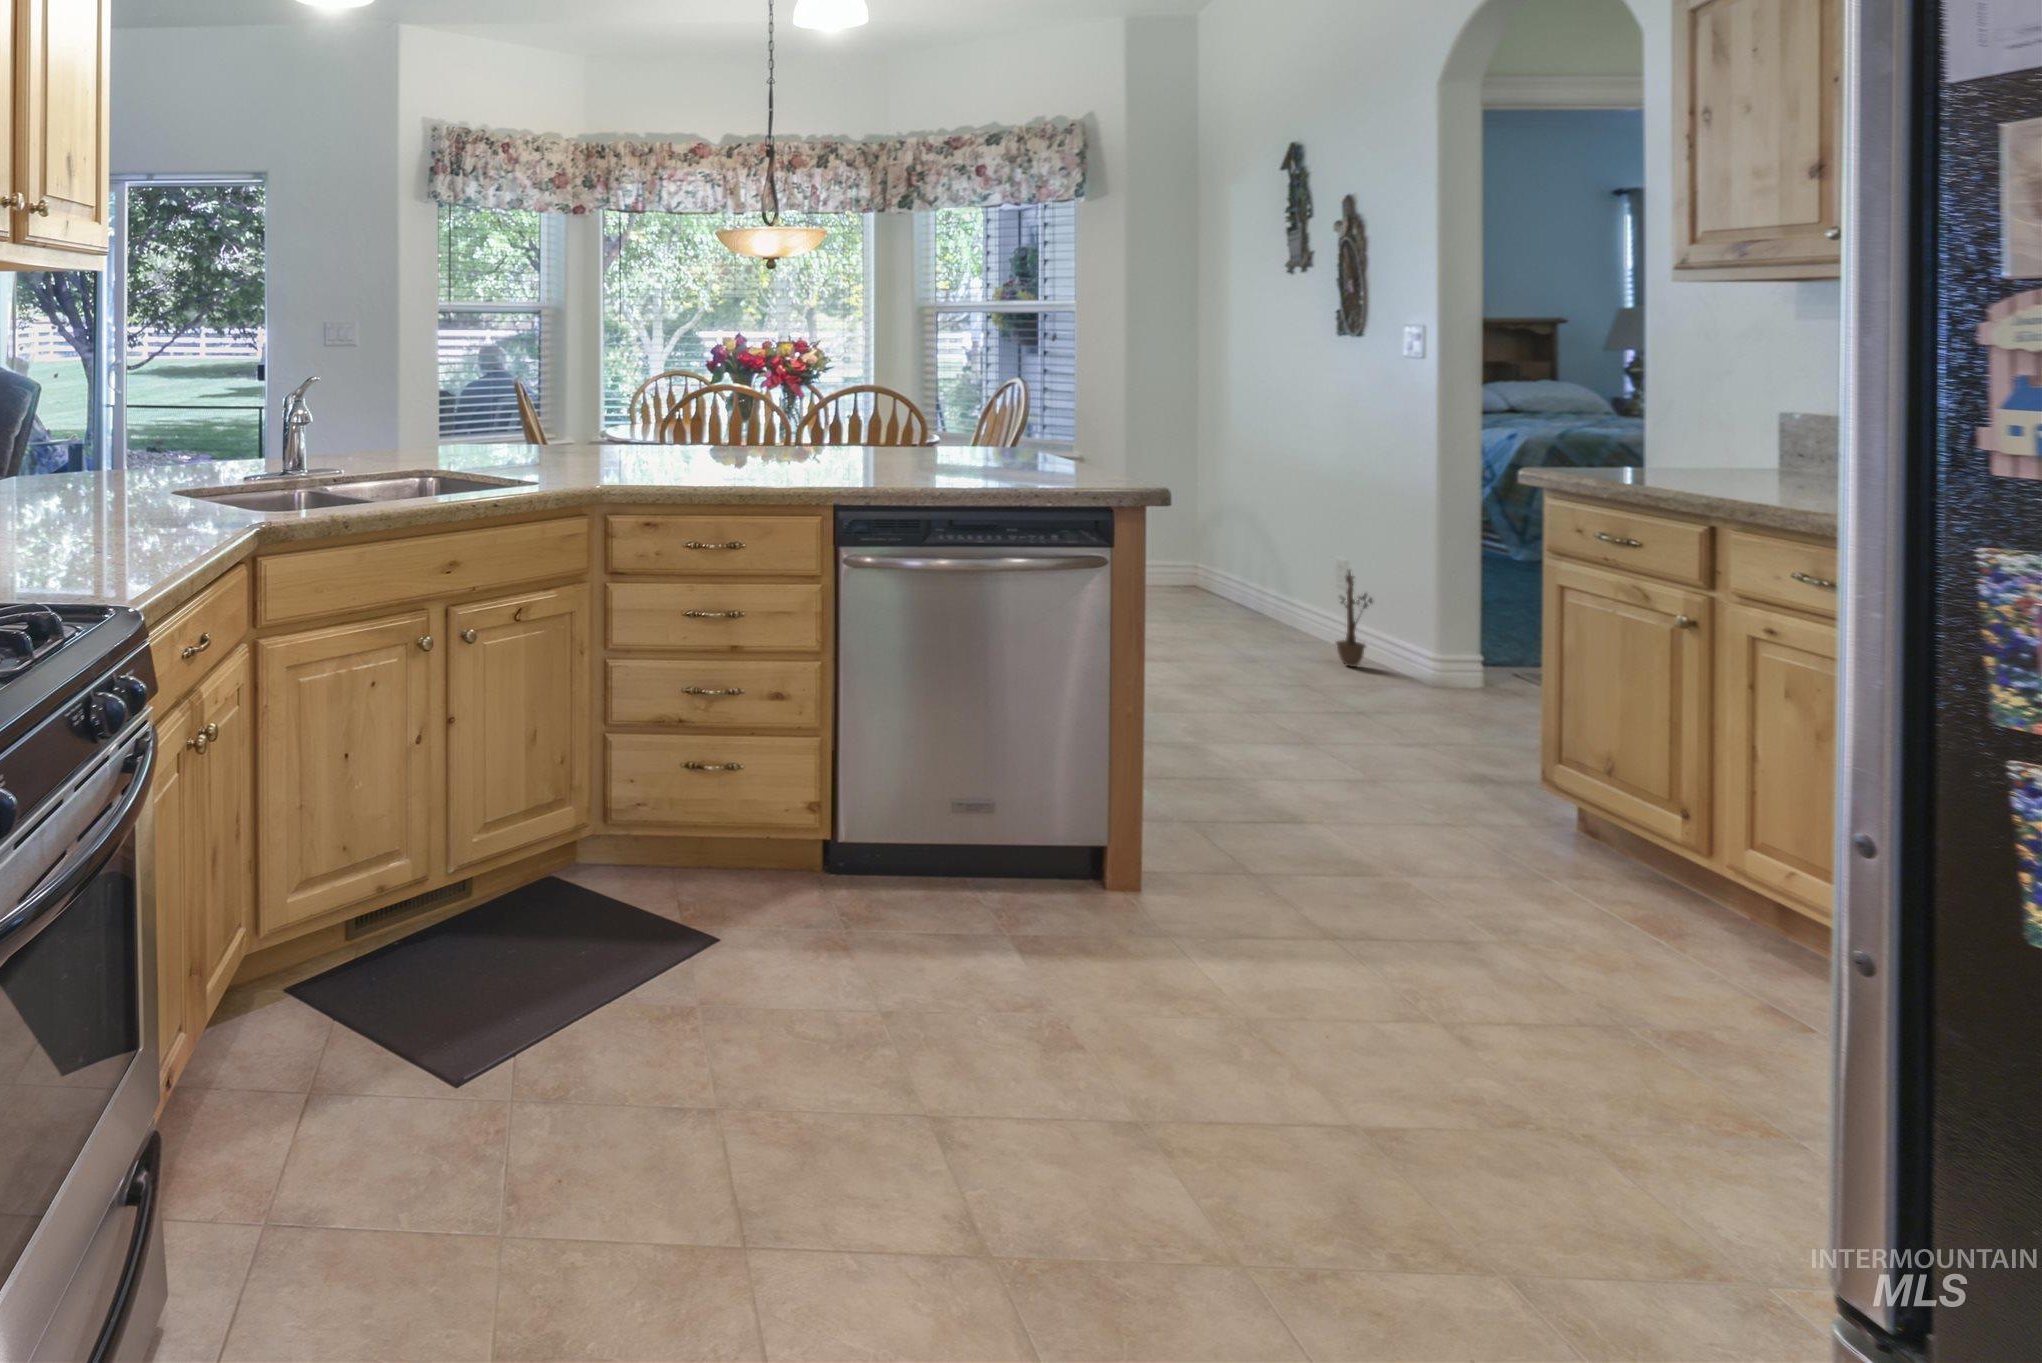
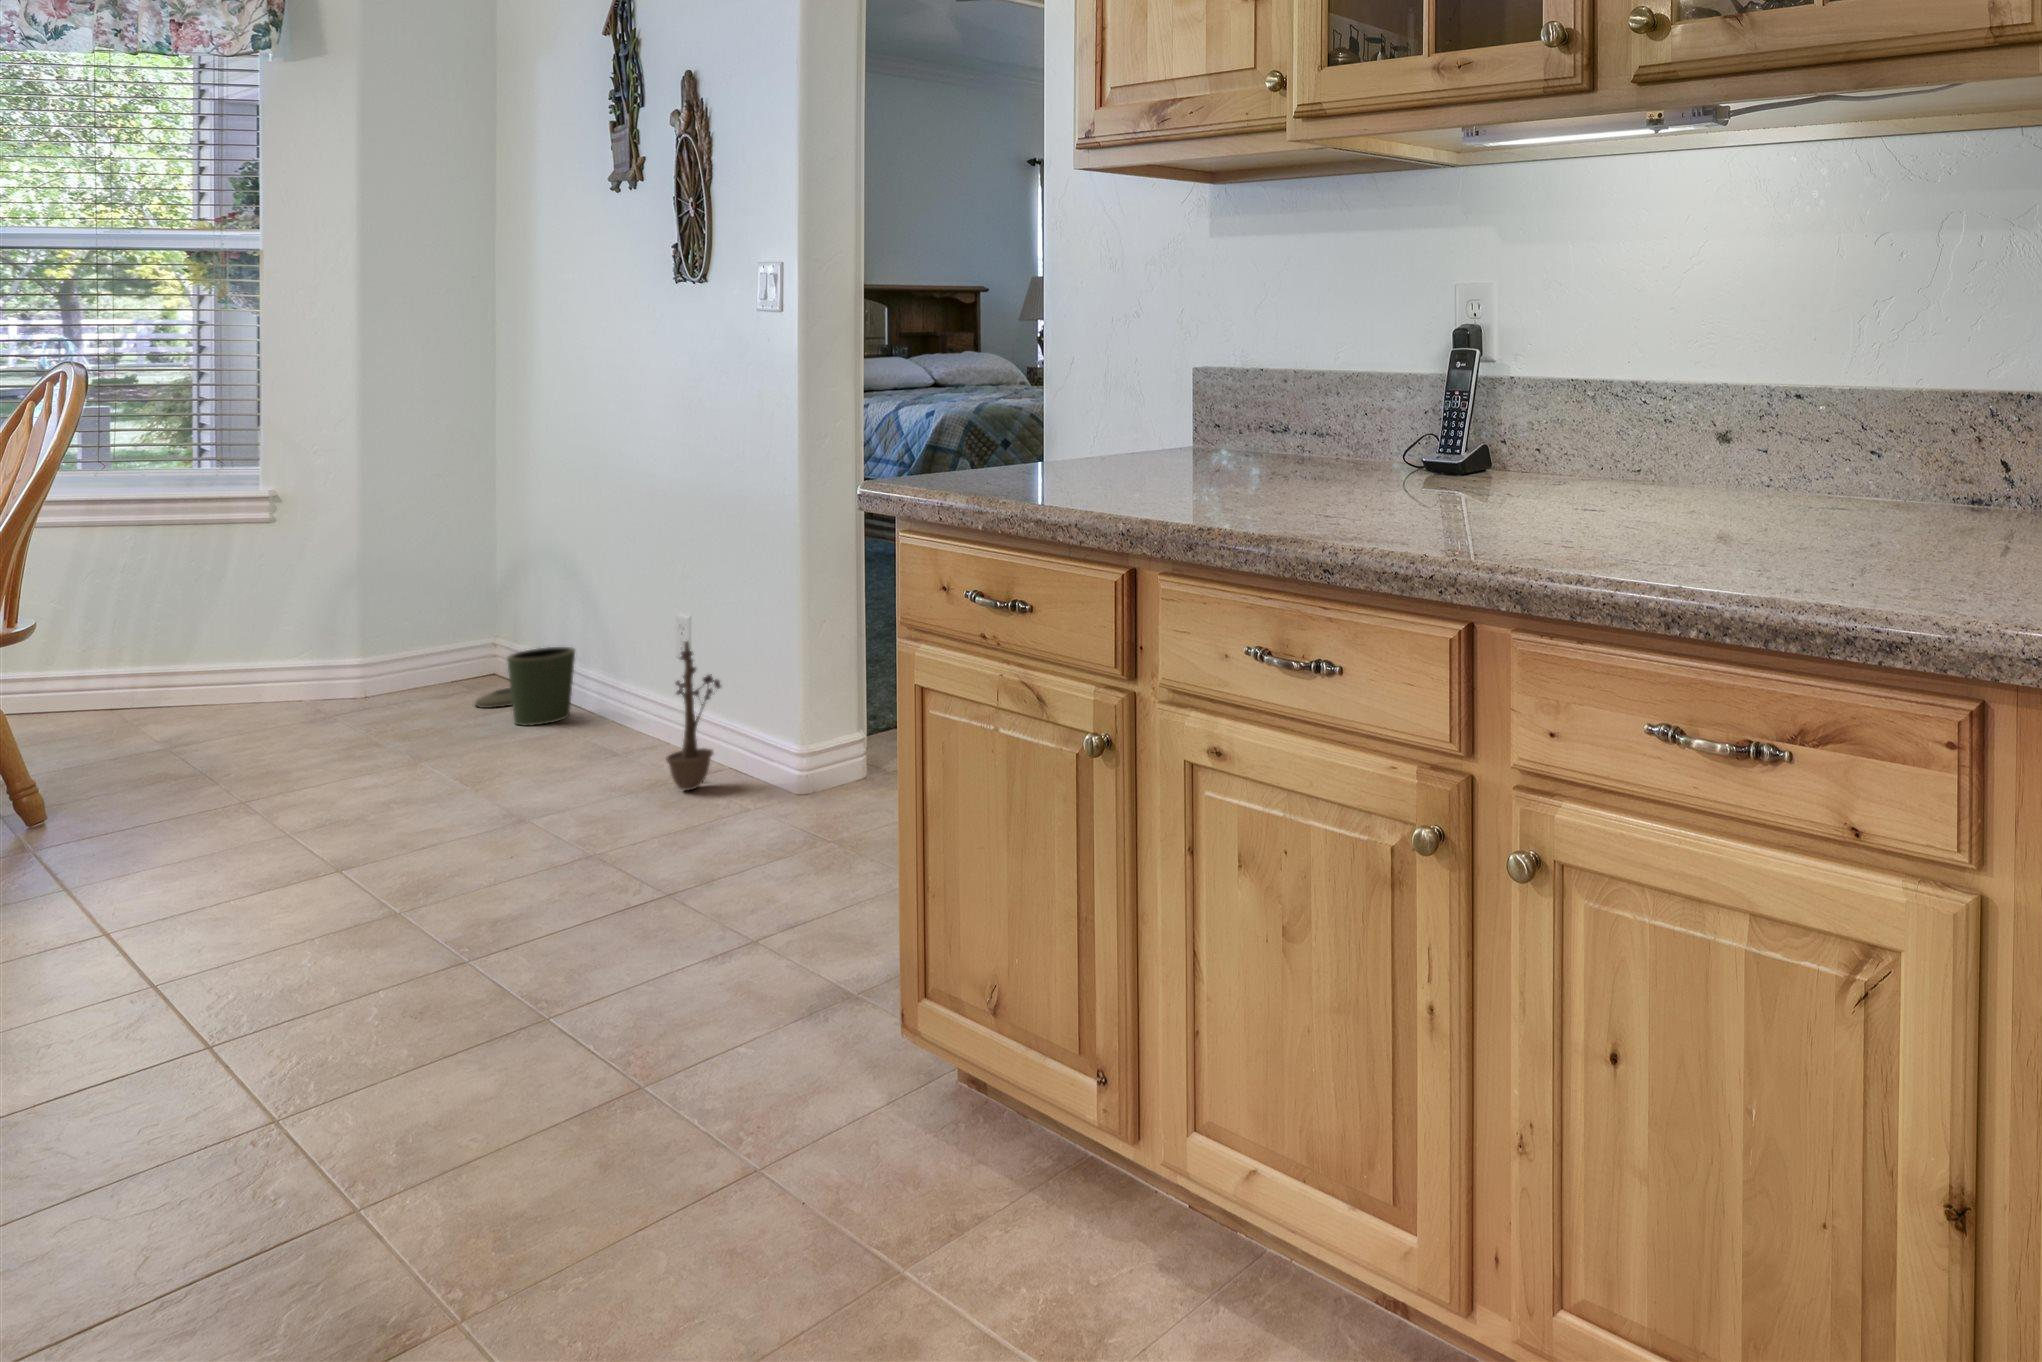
trash can: none [1189,567,1256,615] -> present [475,647,575,726]

